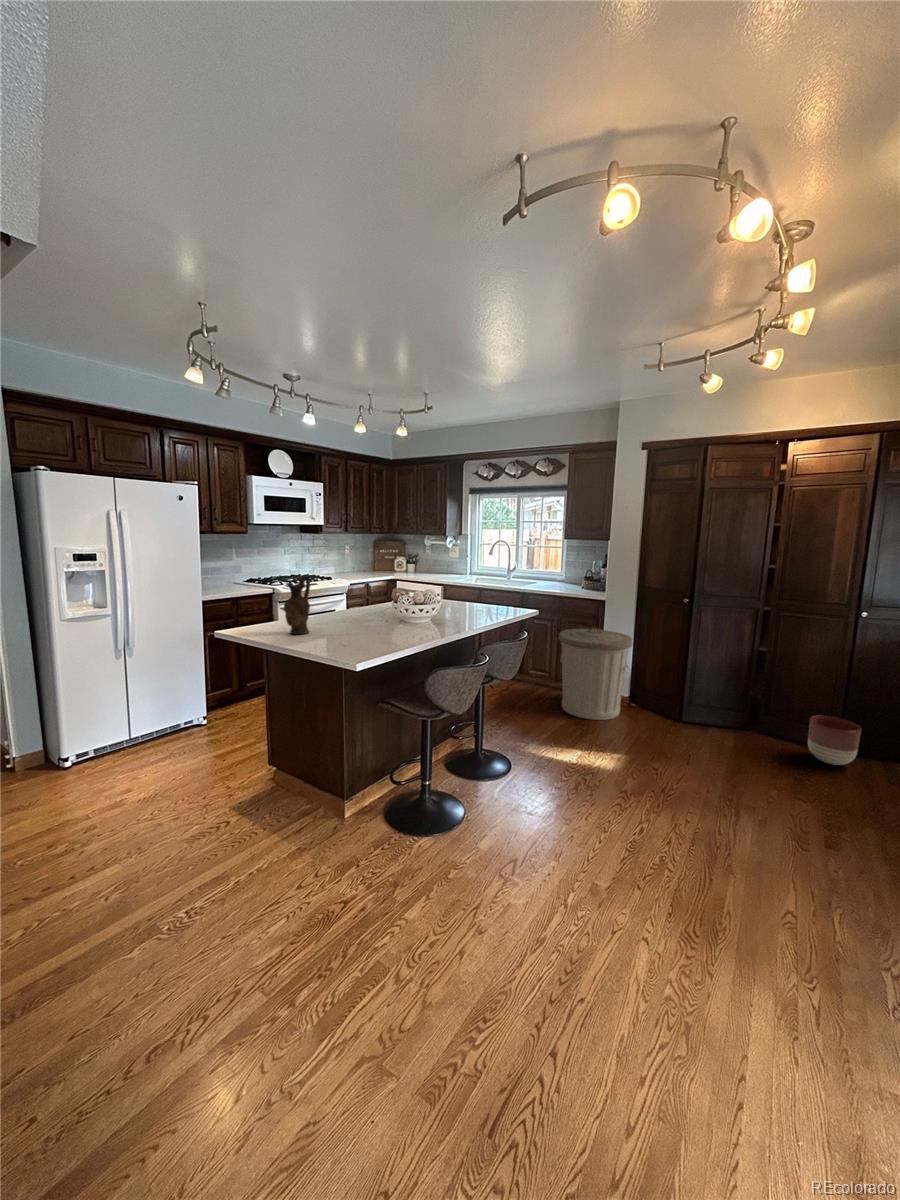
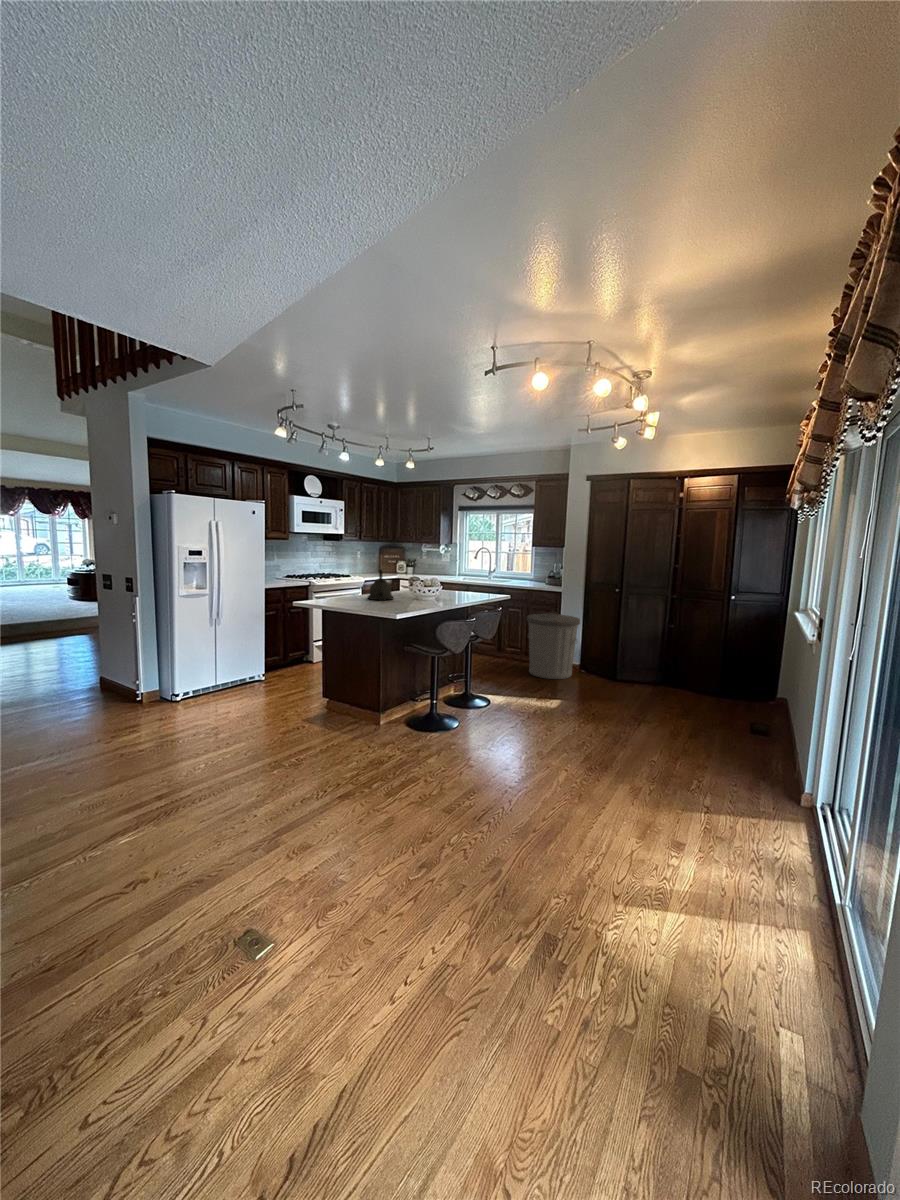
ceramic pitcher: present [284,575,310,634] -> none [341,565,357,603]
kettle: none [331,579,369,626] -> present [368,570,393,600]
planter: present [808,716,861,765] -> none [698,670,731,702]

